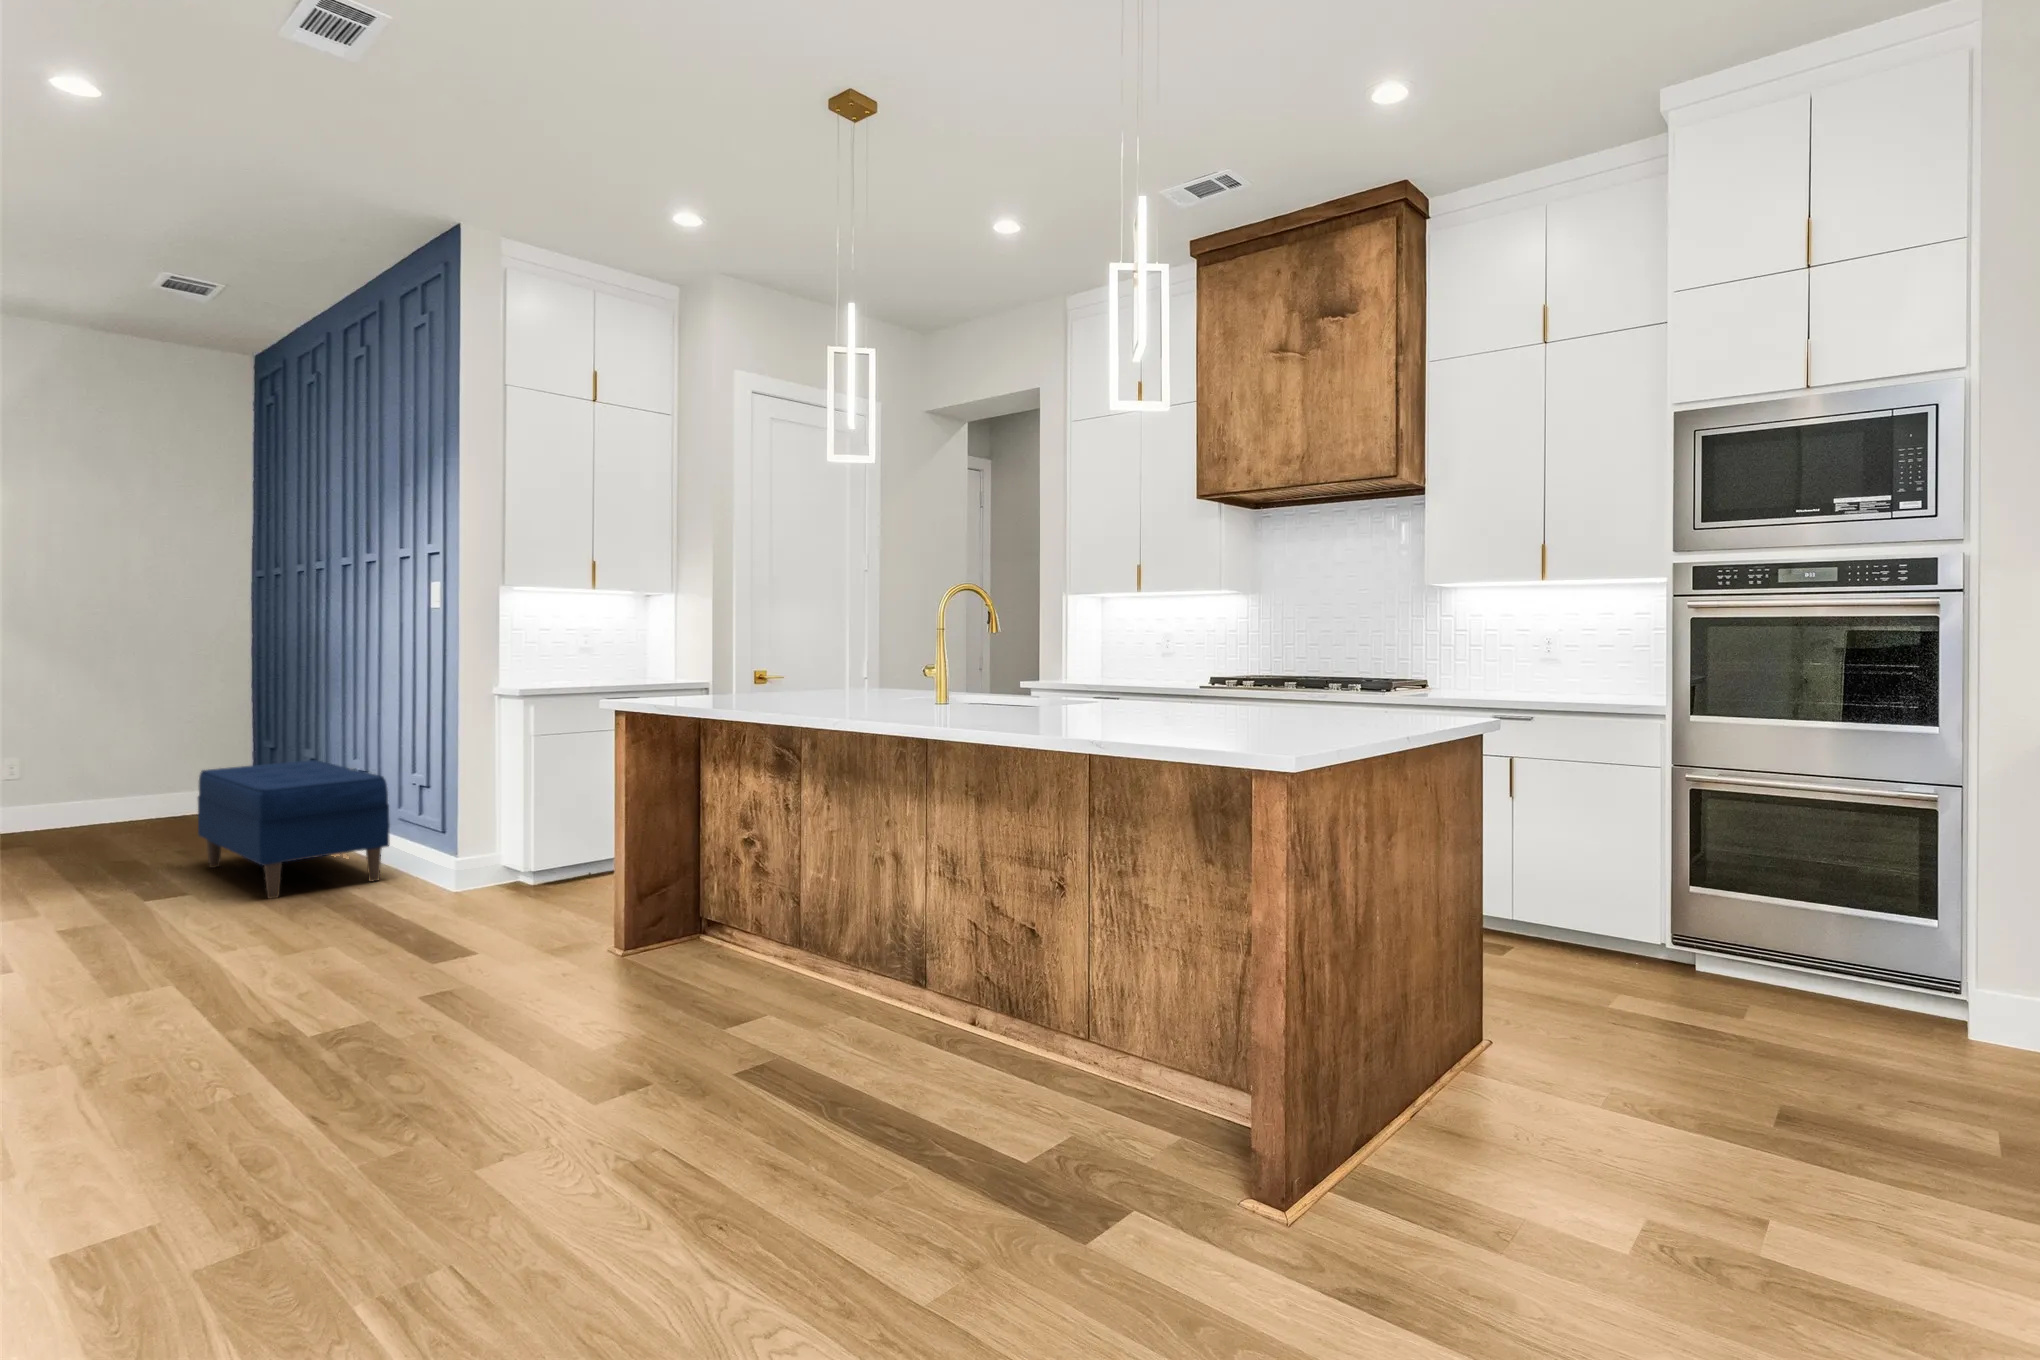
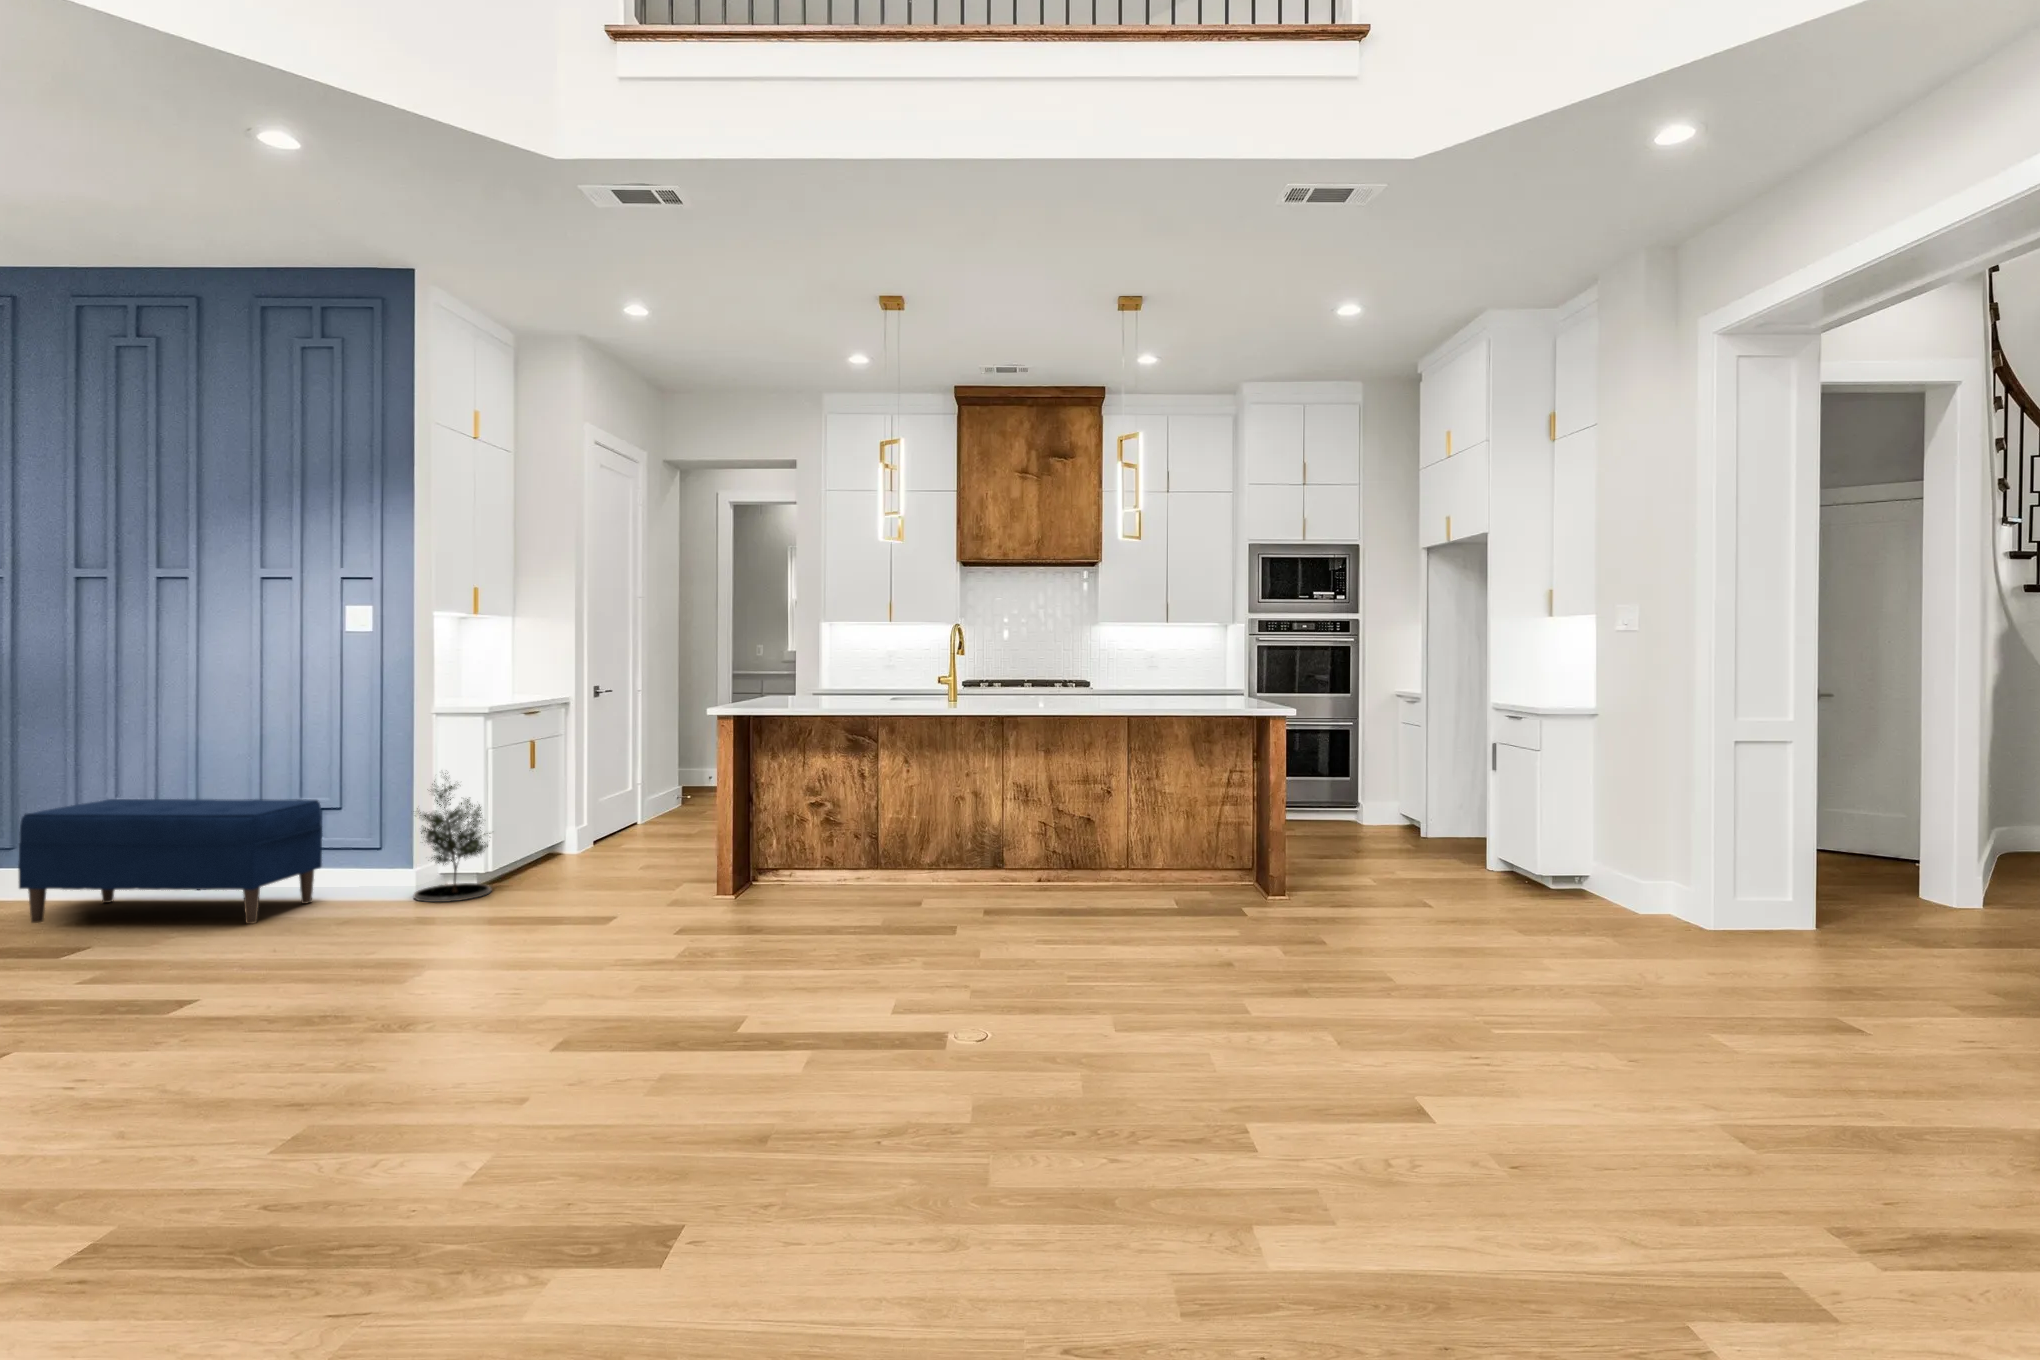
potted tree: none [417,755,524,902] -> present [414,773,491,902]

